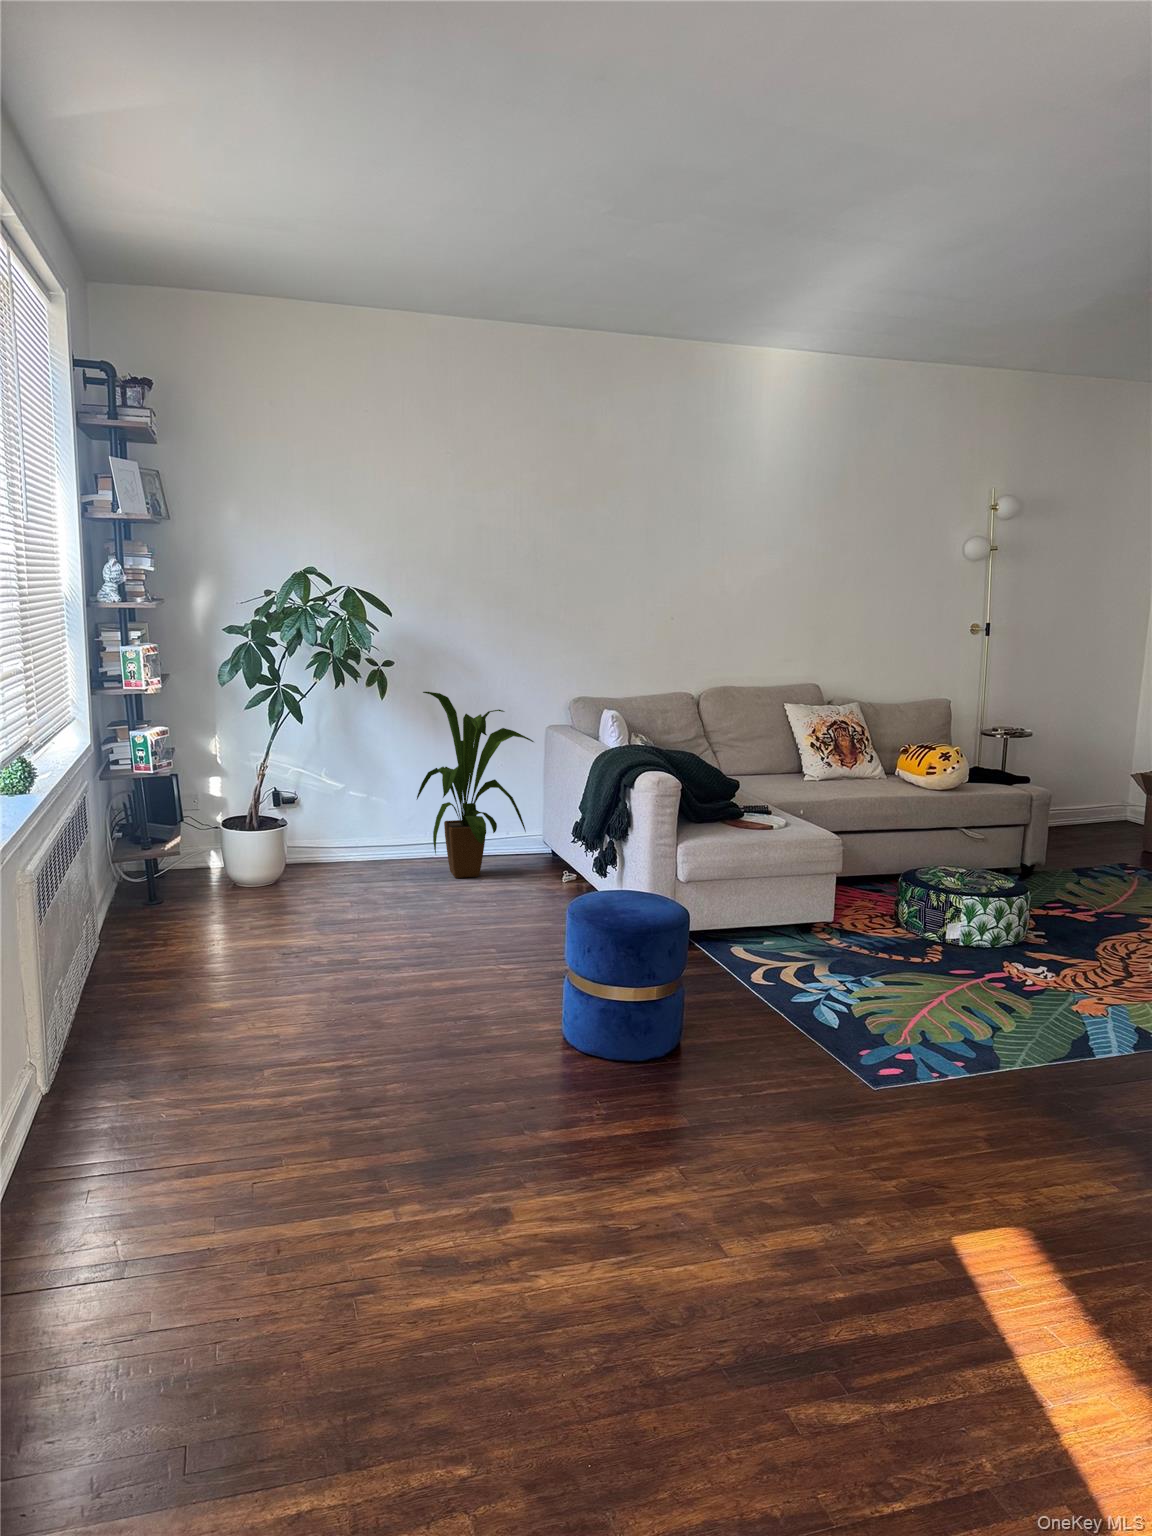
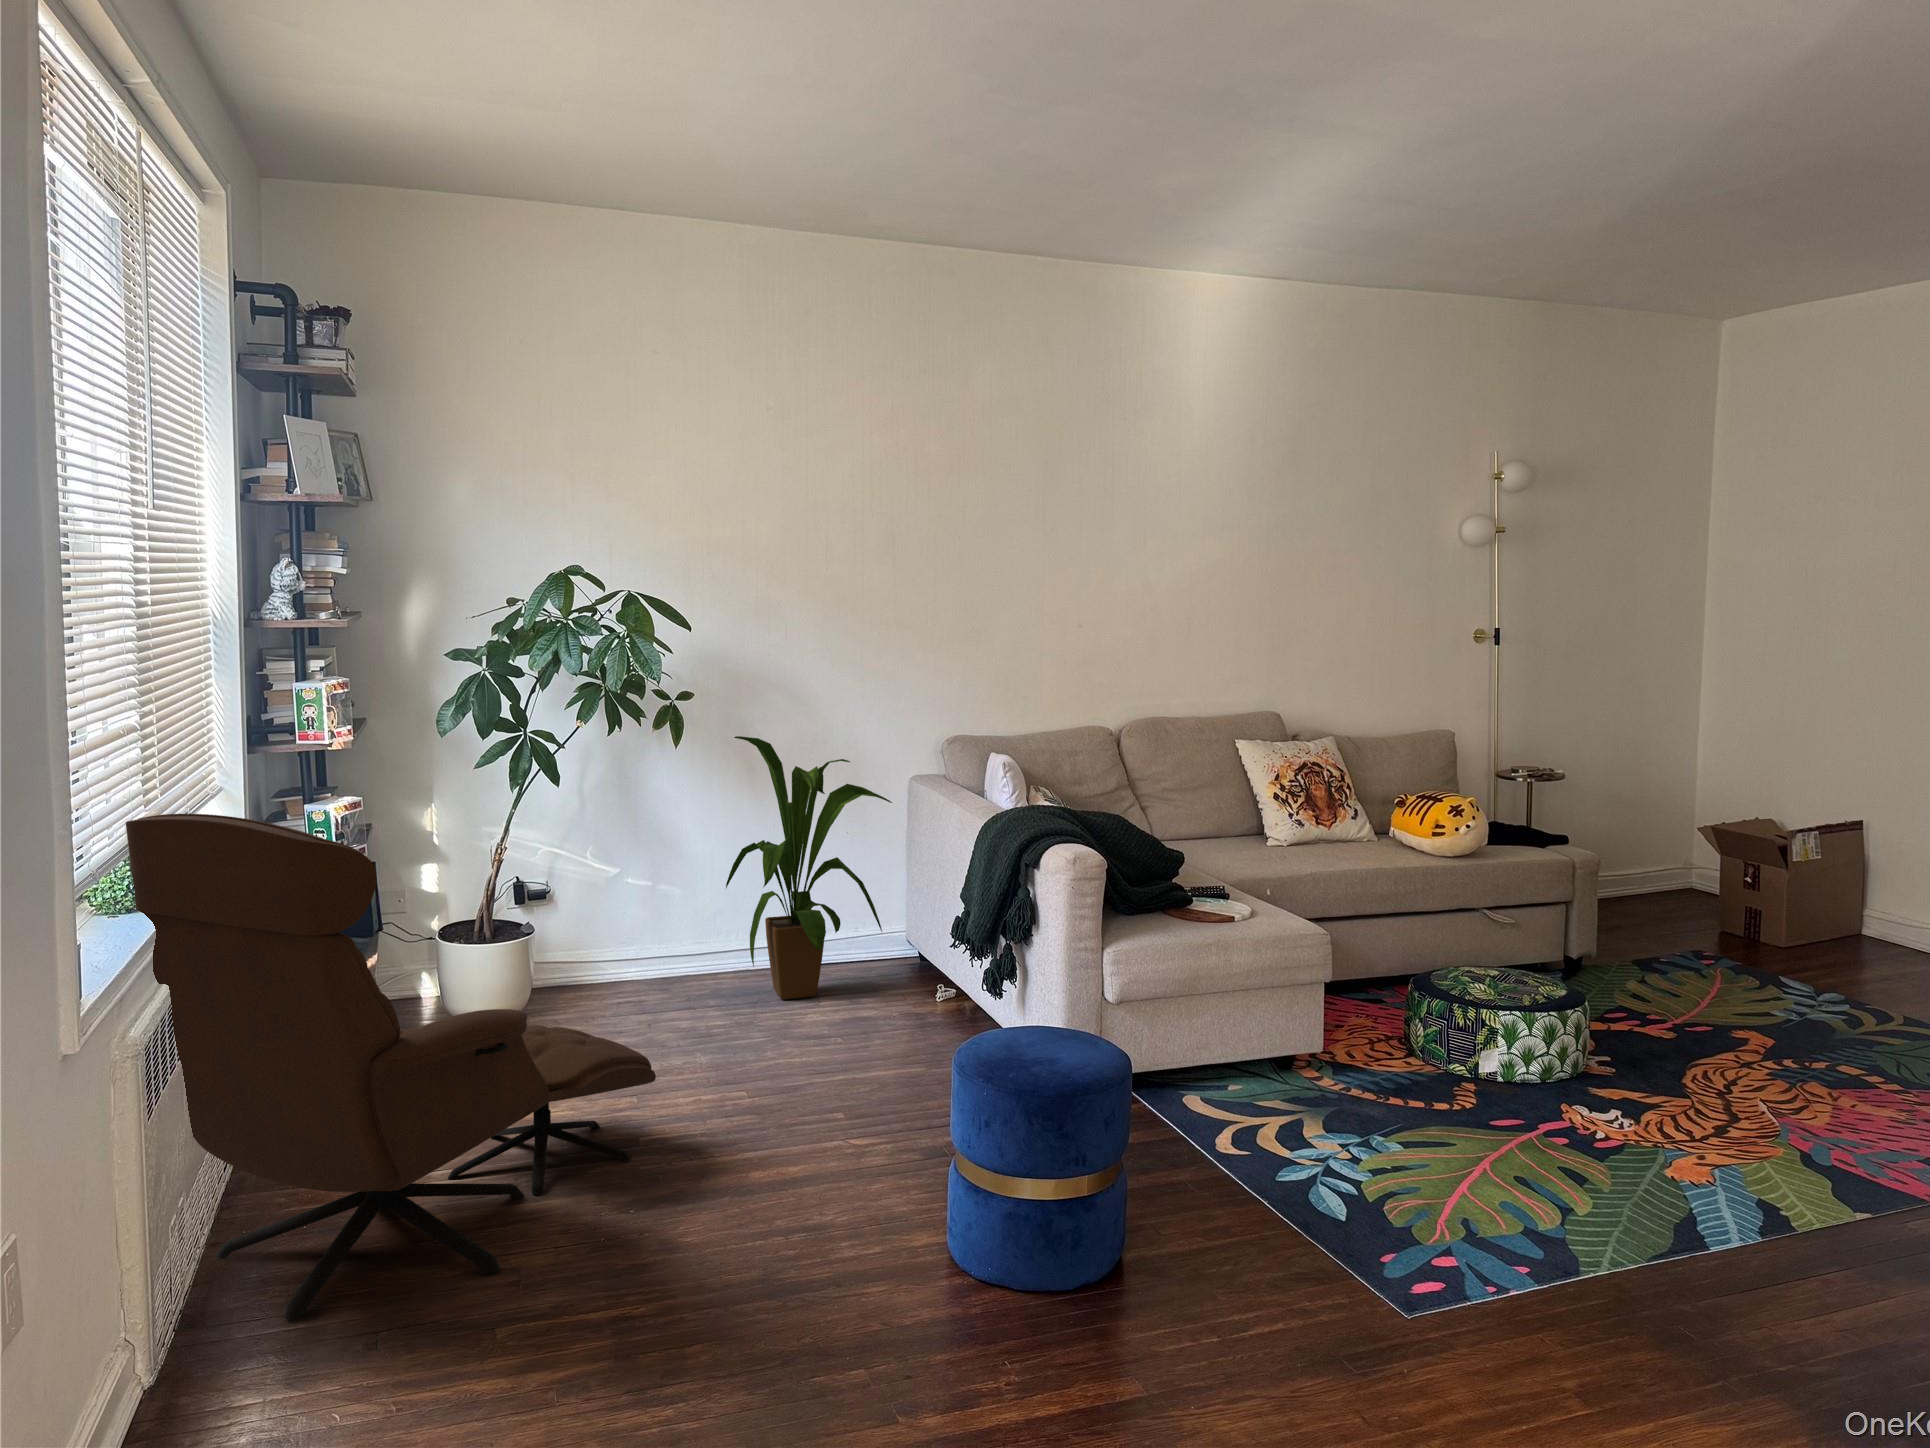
lounge chair: none [22,728,369,1056] -> present [126,814,656,1319]

